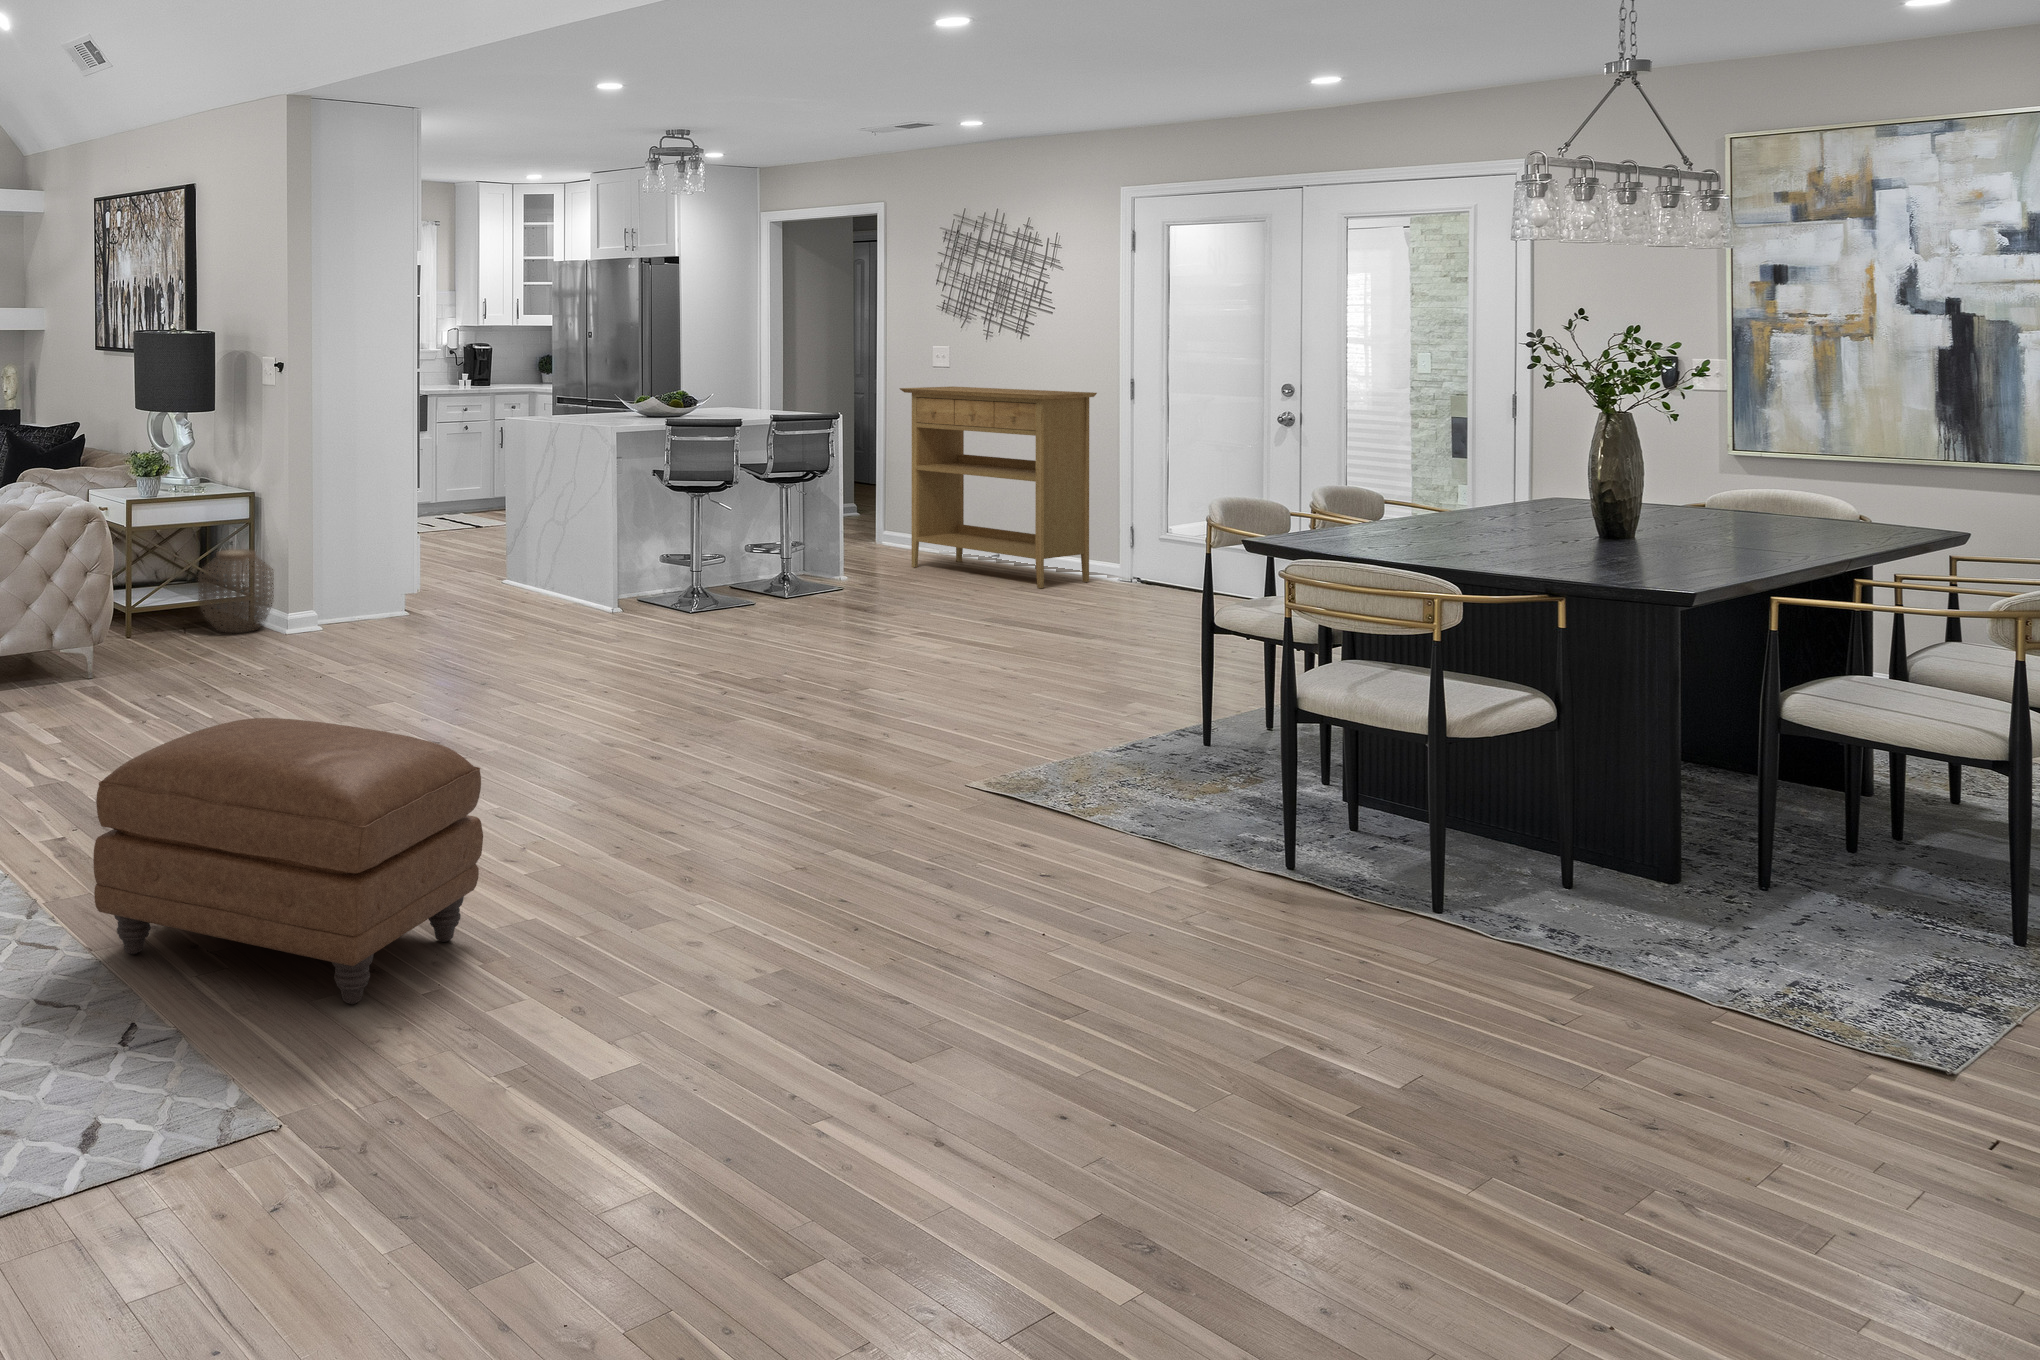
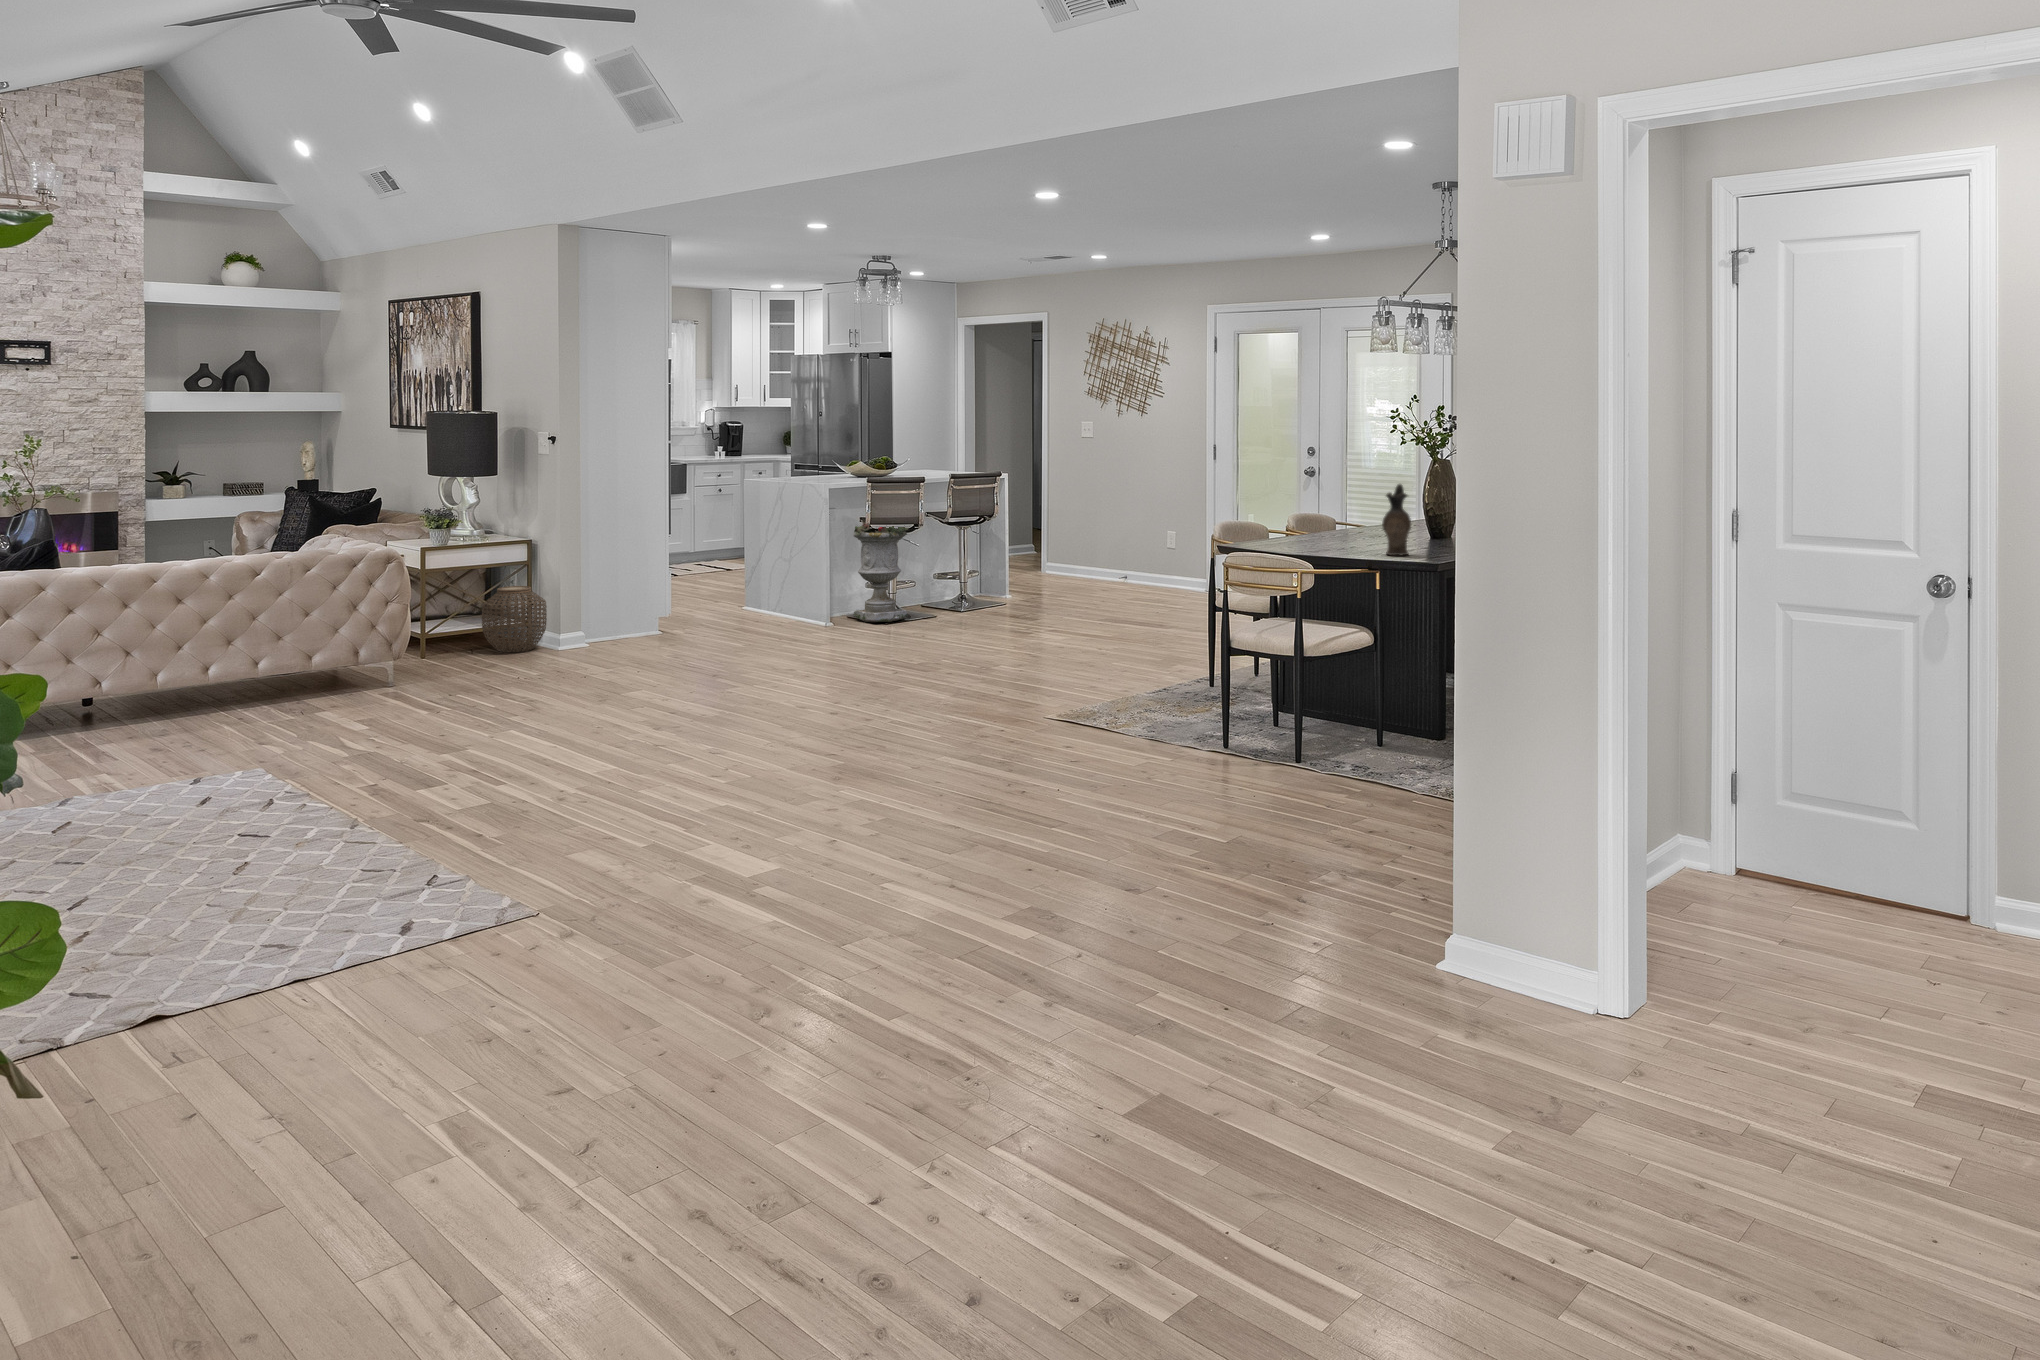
console table: present [900,386,1097,588] -> none [1056,451,1195,600]
ceramic pitcher: none [1538,451,1593,566] -> present [1382,484,1411,555]
planter: none [647,475,722,608] -> present [853,521,910,622]
ottoman: present [93,718,483,1004] -> none [402,681,684,855]

